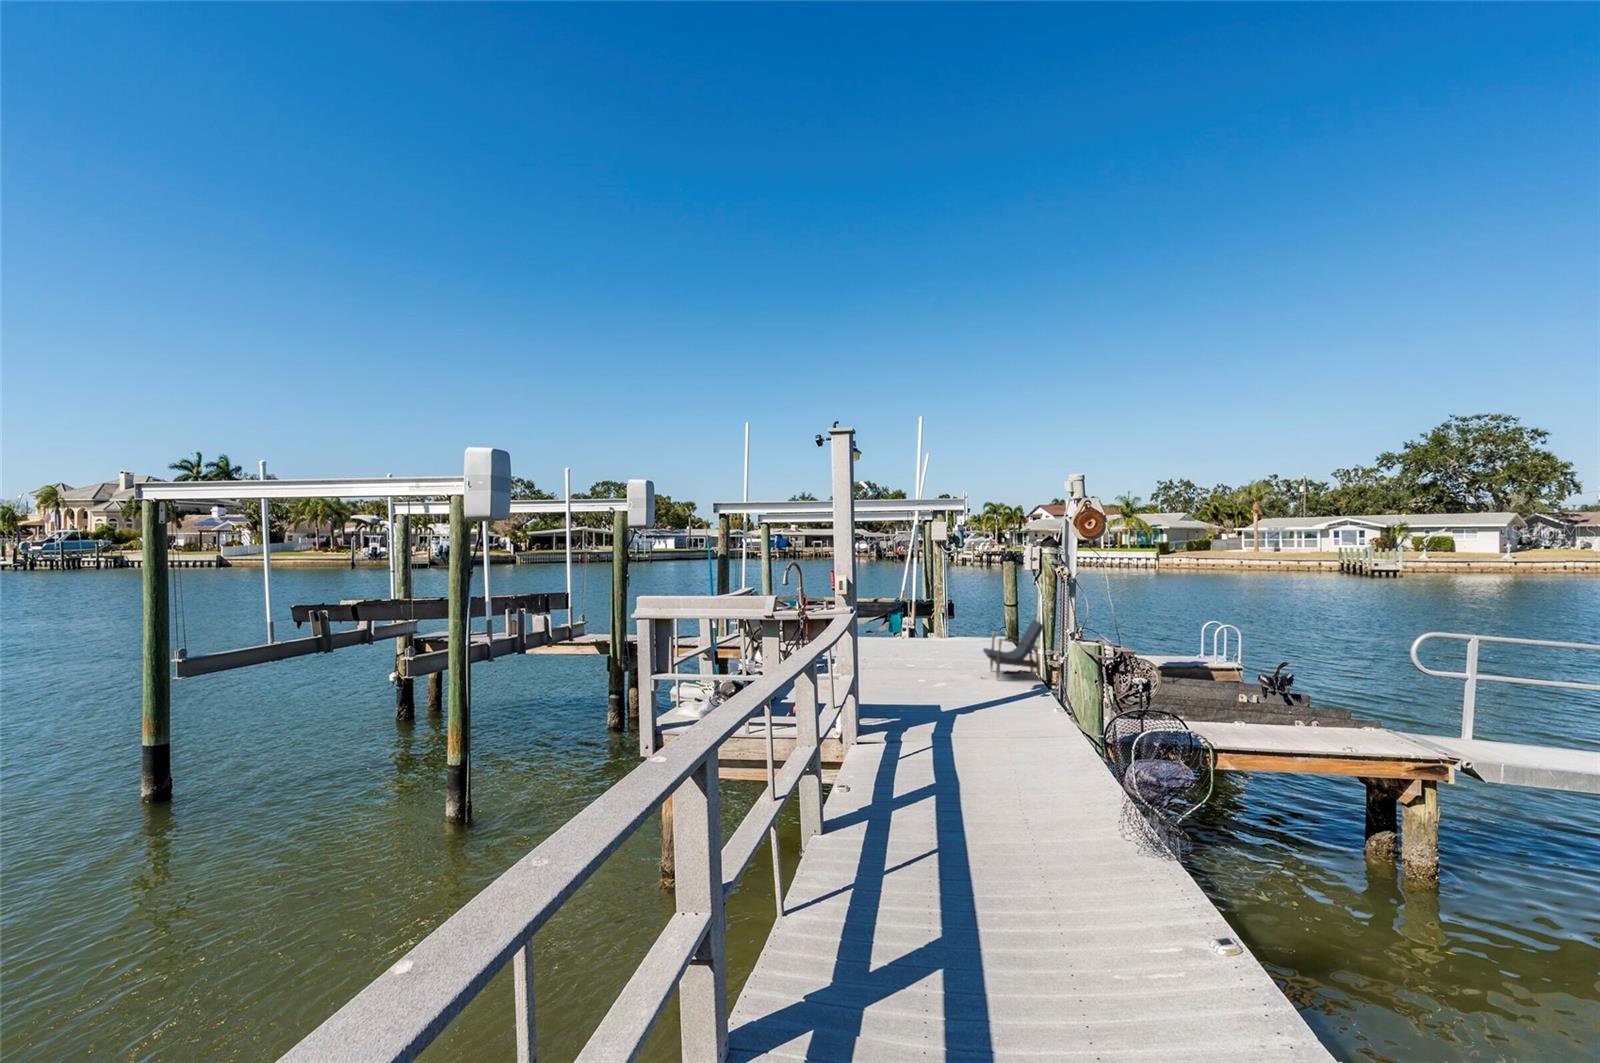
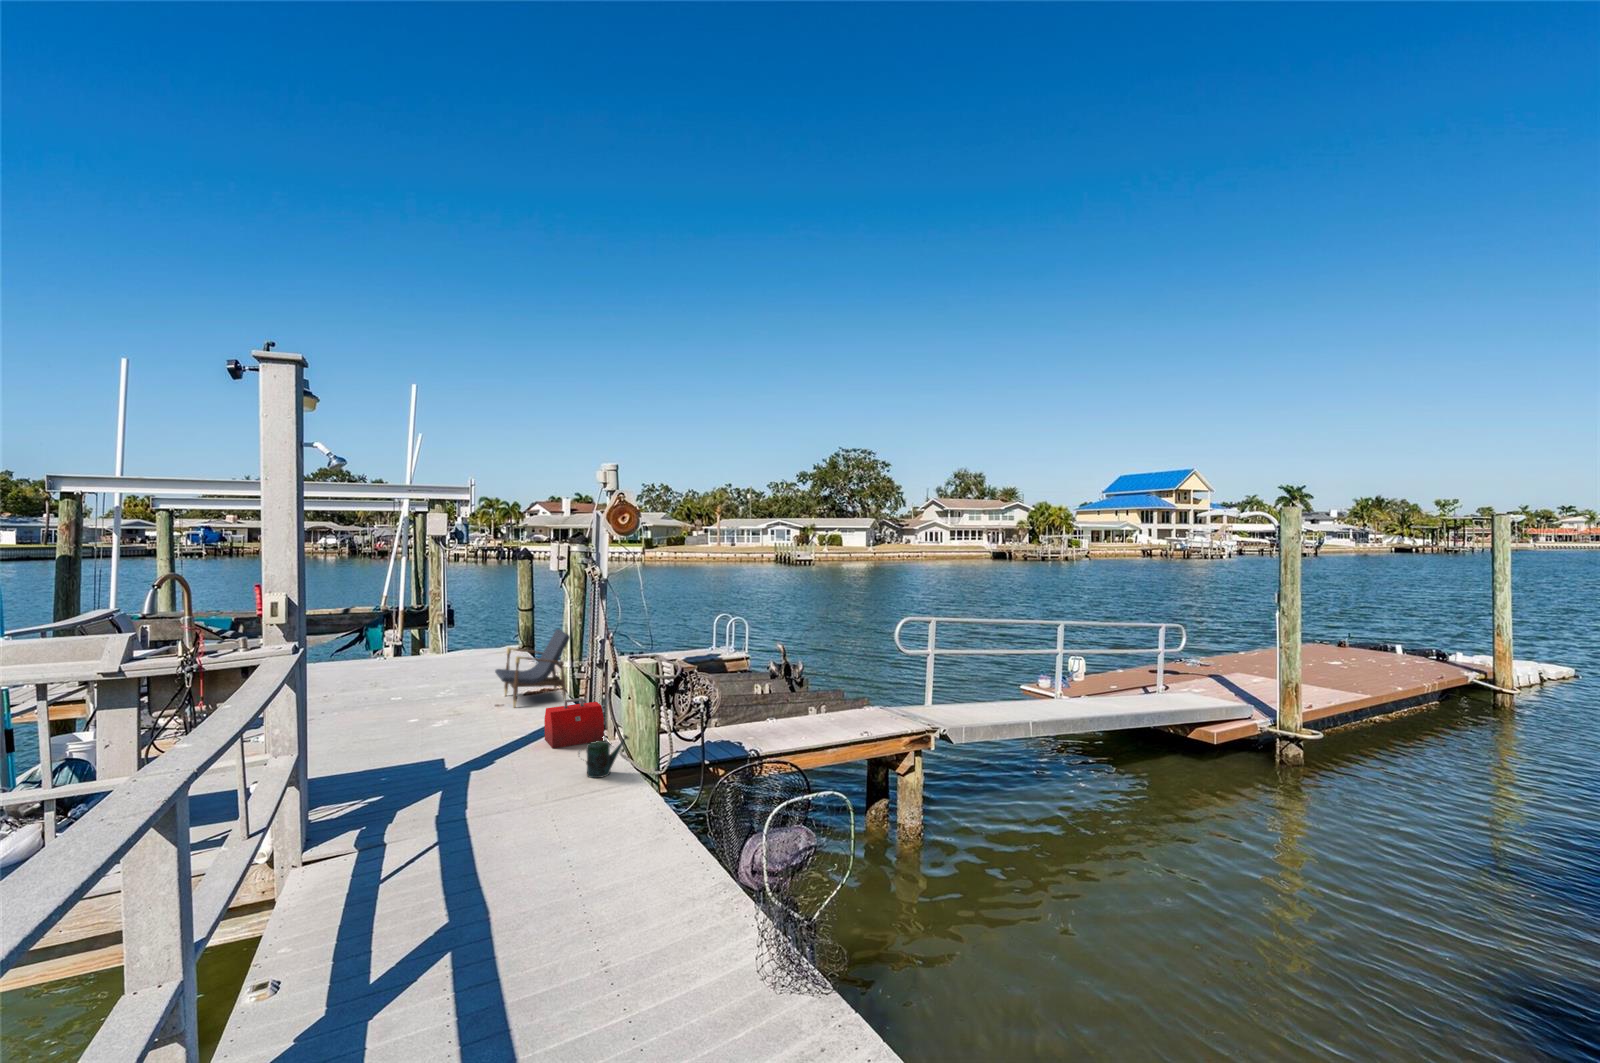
toolbox: none [1019,674,1068,713] -> present [544,698,604,748]
watering can: none [1043,705,1088,737] -> present [579,735,629,778]

